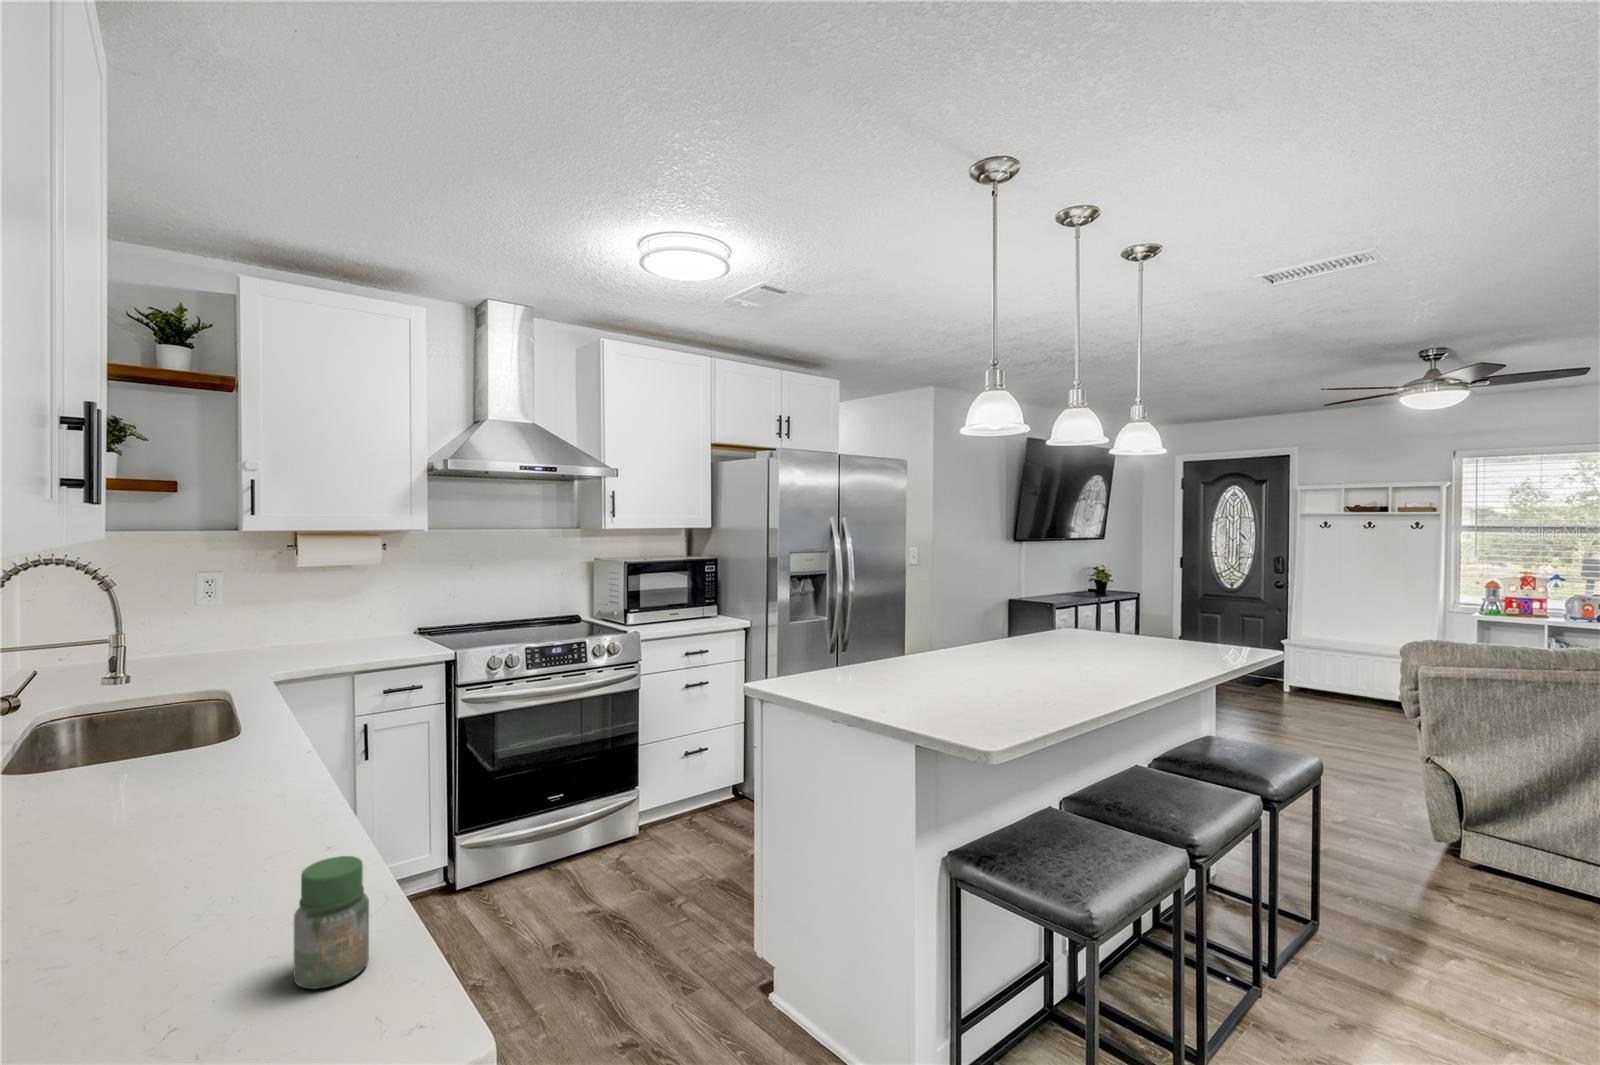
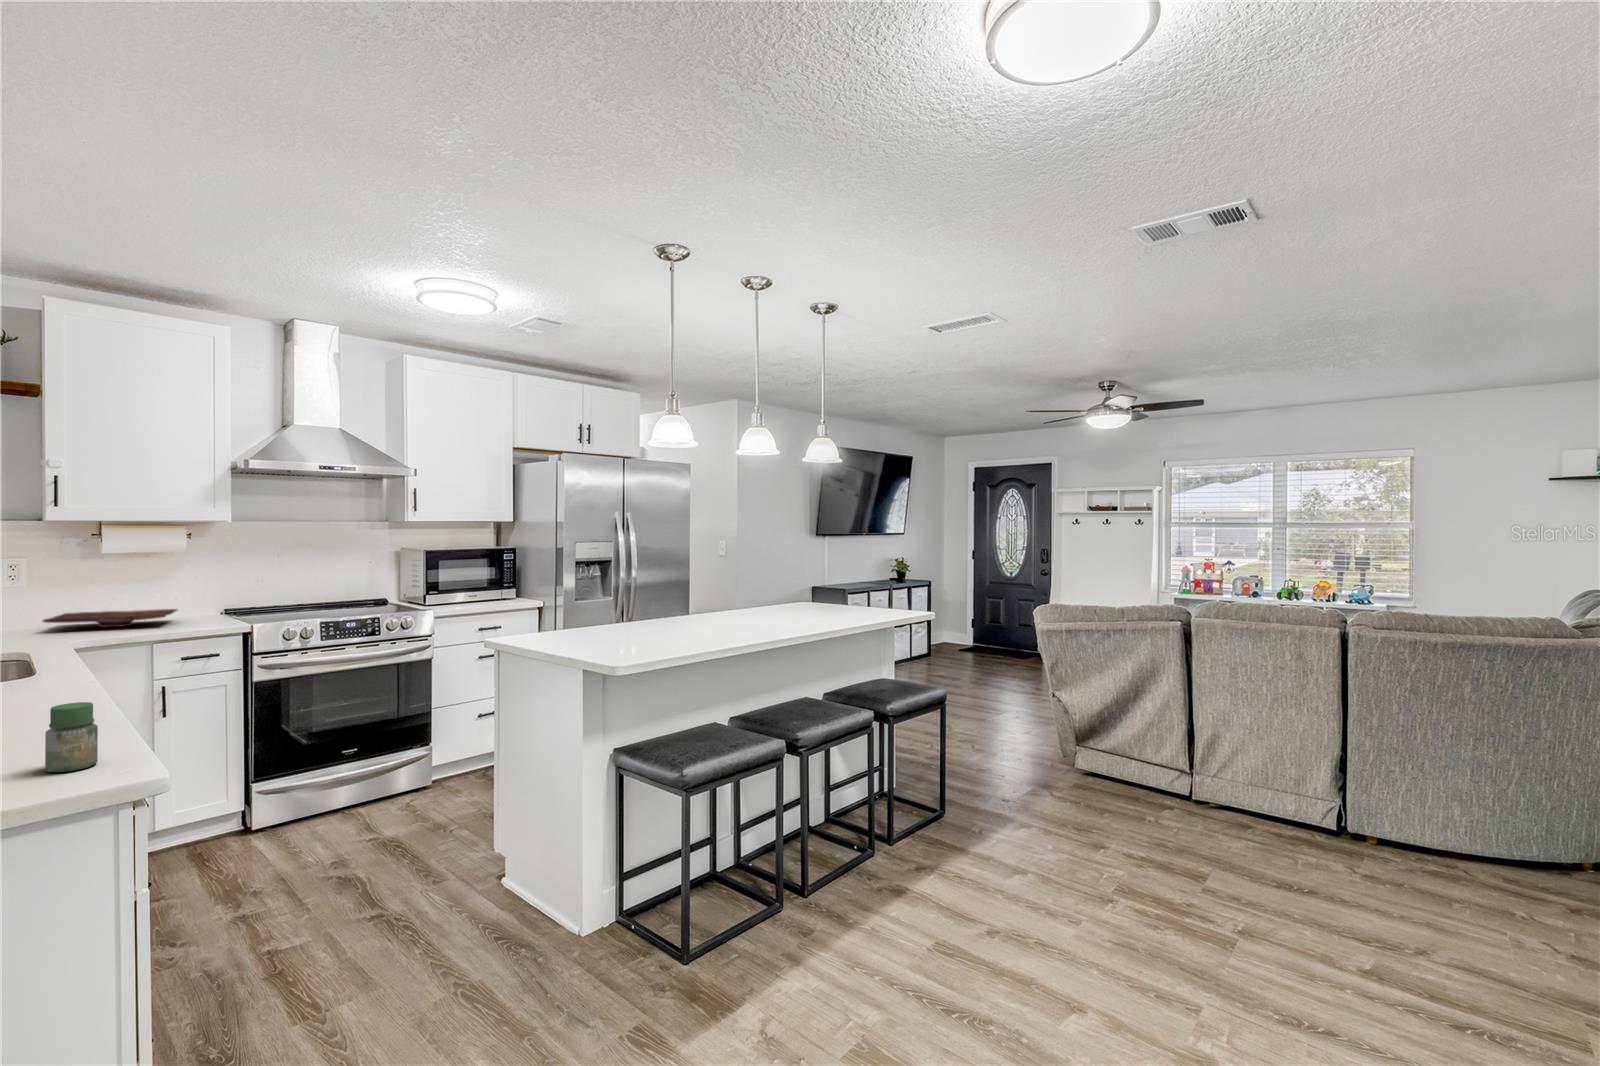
cutting board: none [240,629,374,652] -> present [43,609,177,628]

